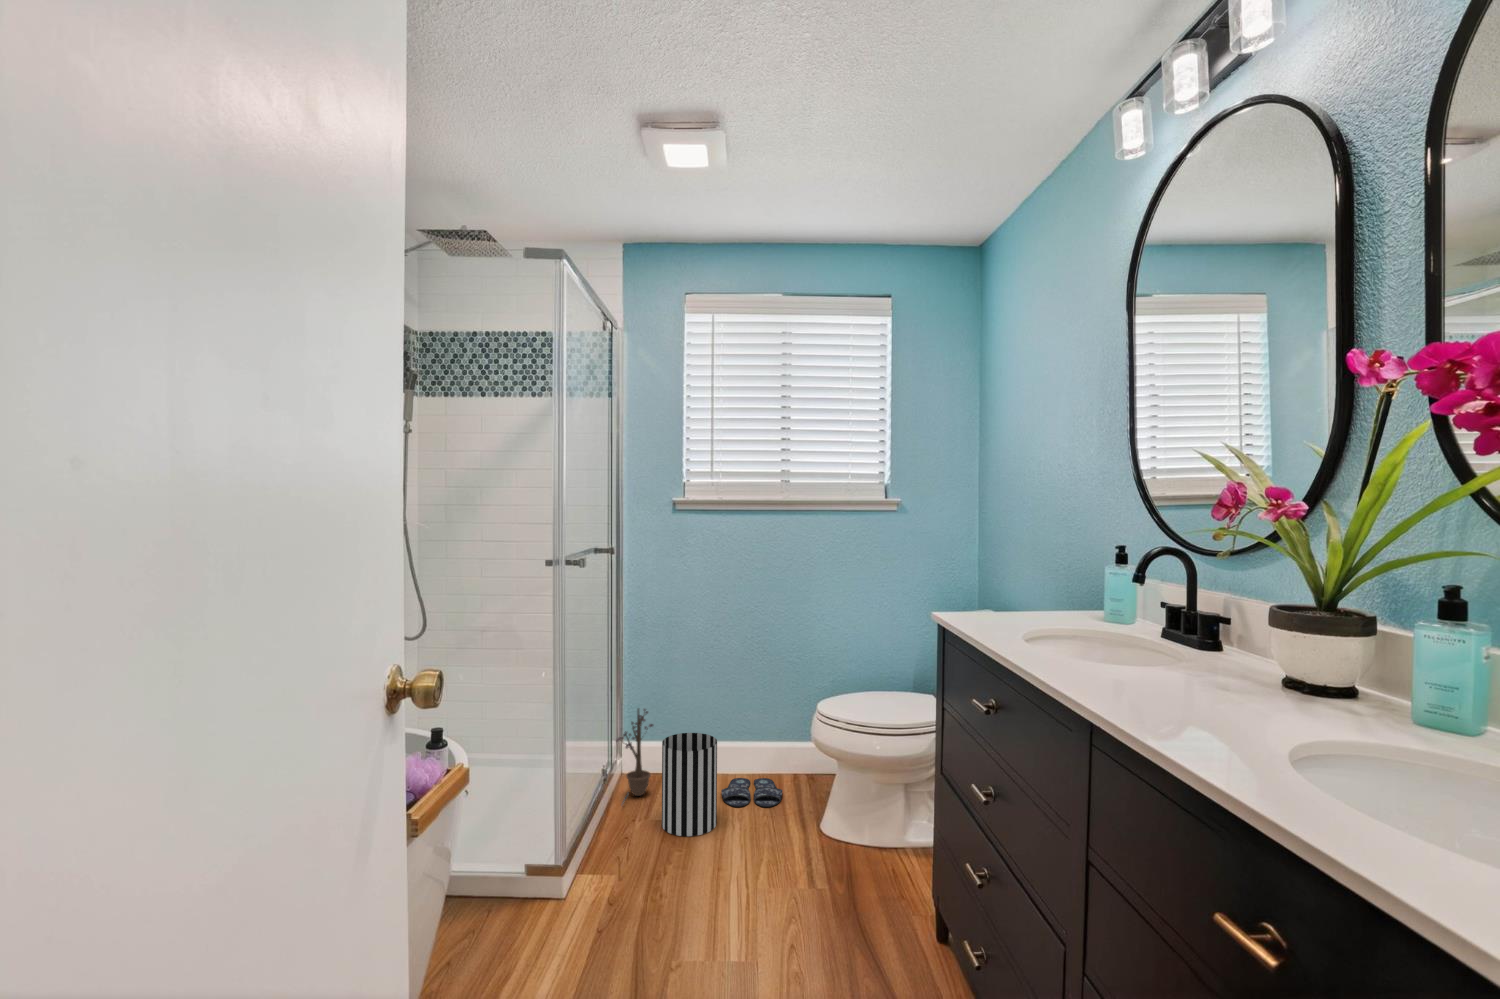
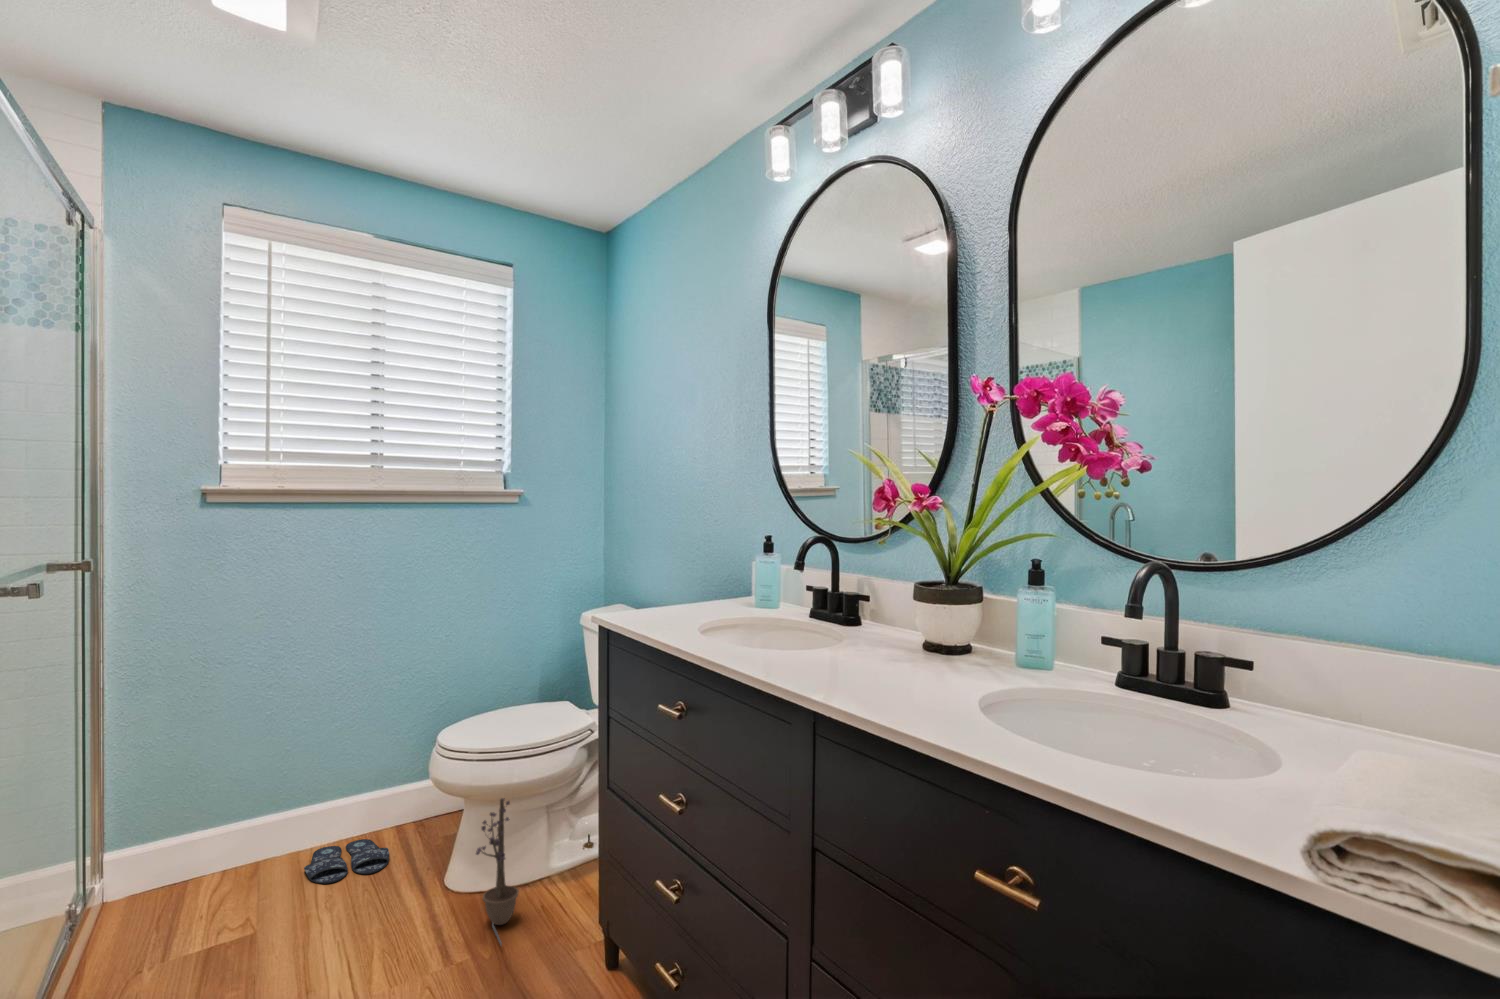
decorative plant: present [616,709,653,804] -> present [476,798,519,945]
wastebasket: present [662,733,717,836] -> none [224,800,308,941]

